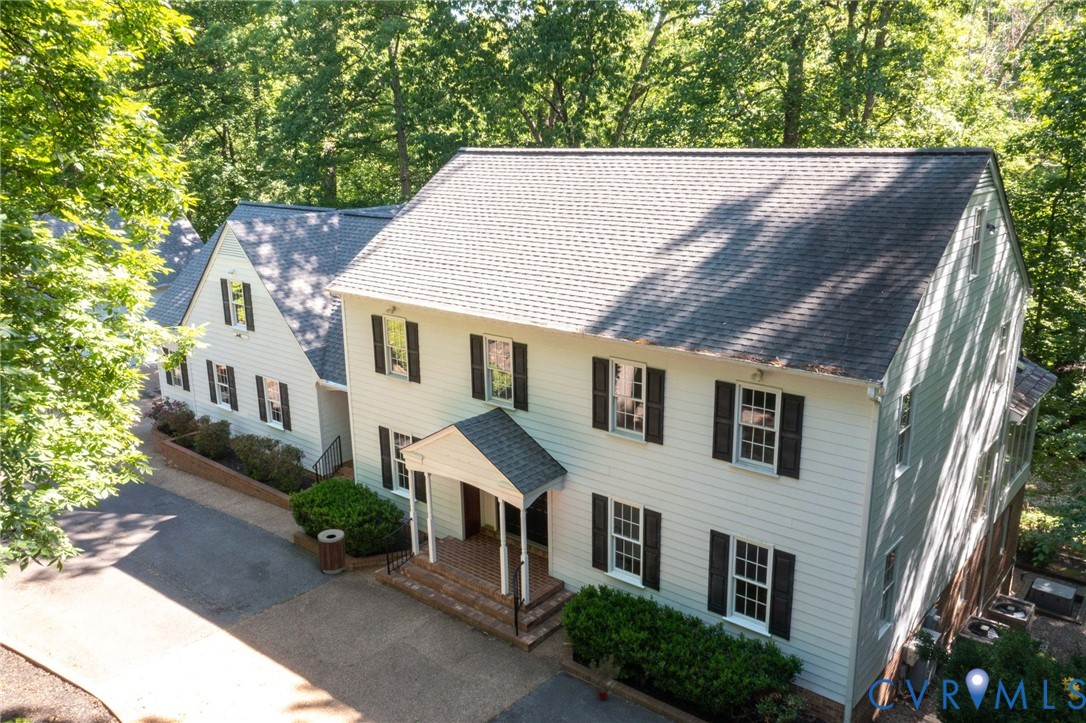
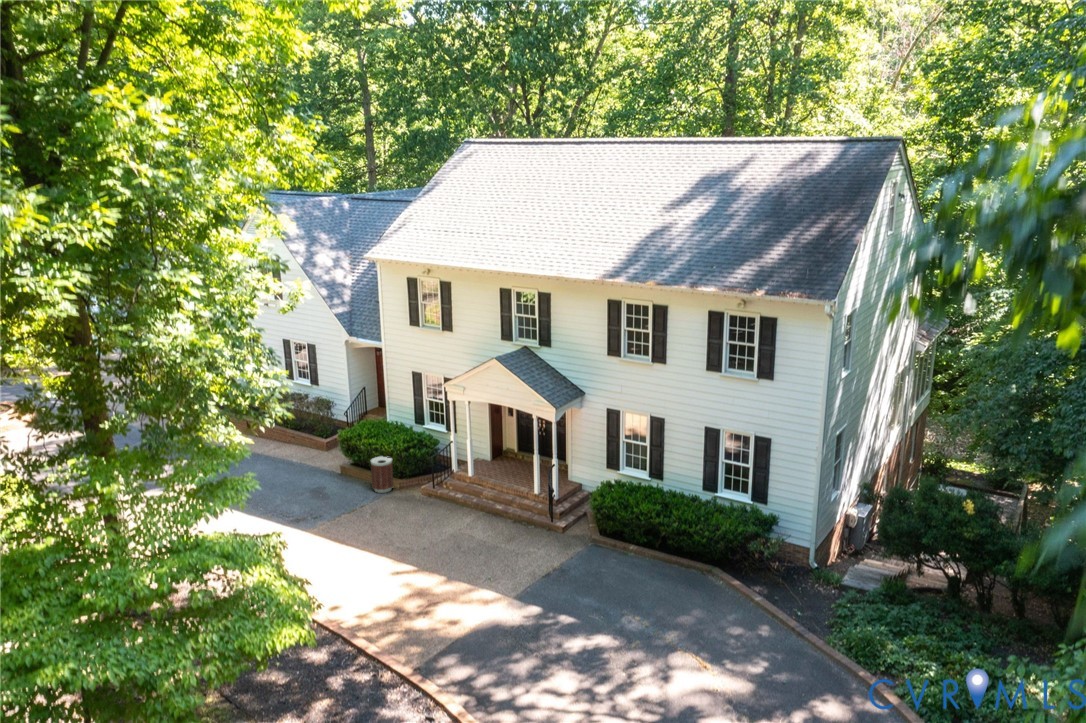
potted tree: present [589,655,620,700] -> none [616,523,643,559]

